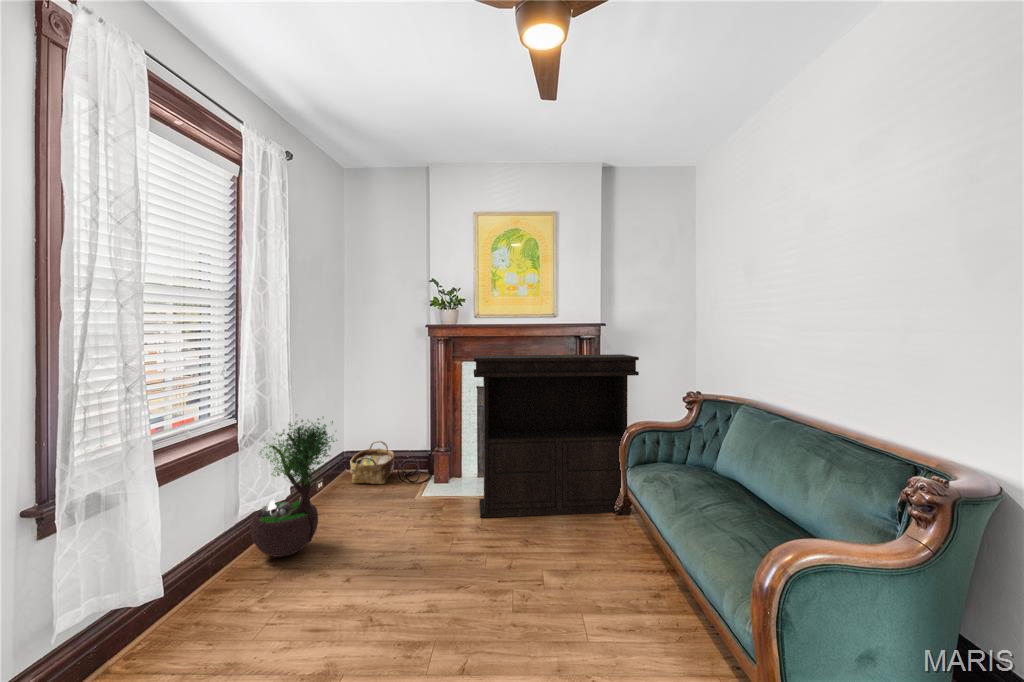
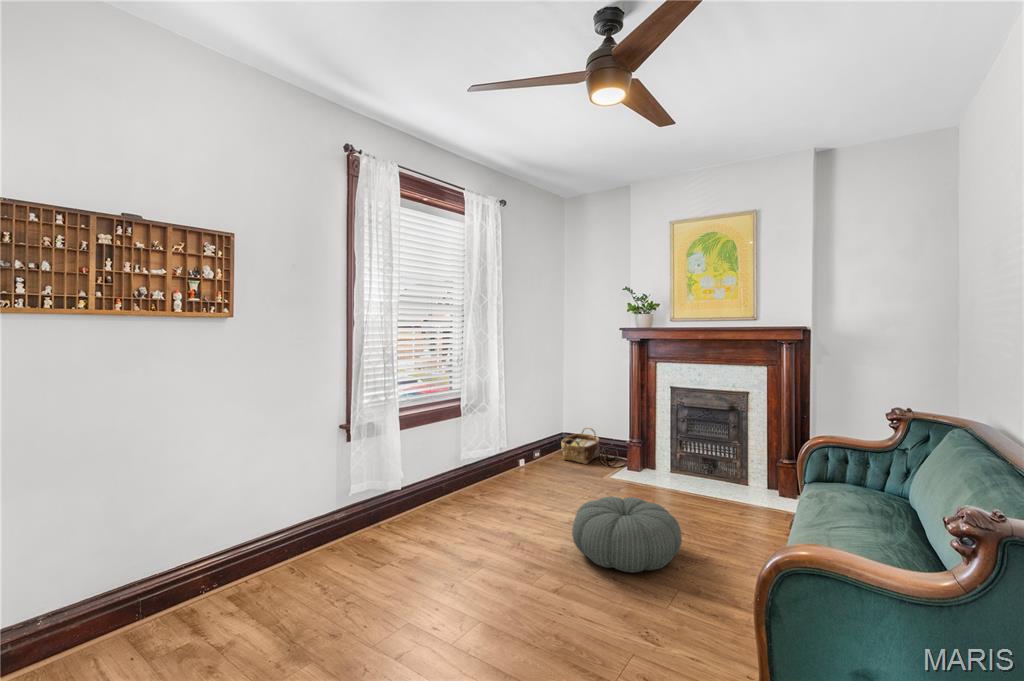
console table: present [474,354,639,518] -> none [642,356,824,533]
potted tree: present [250,417,335,557] -> none [470,394,529,497]
pouf: none [437,517,561,612] -> present [572,497,682,573]

